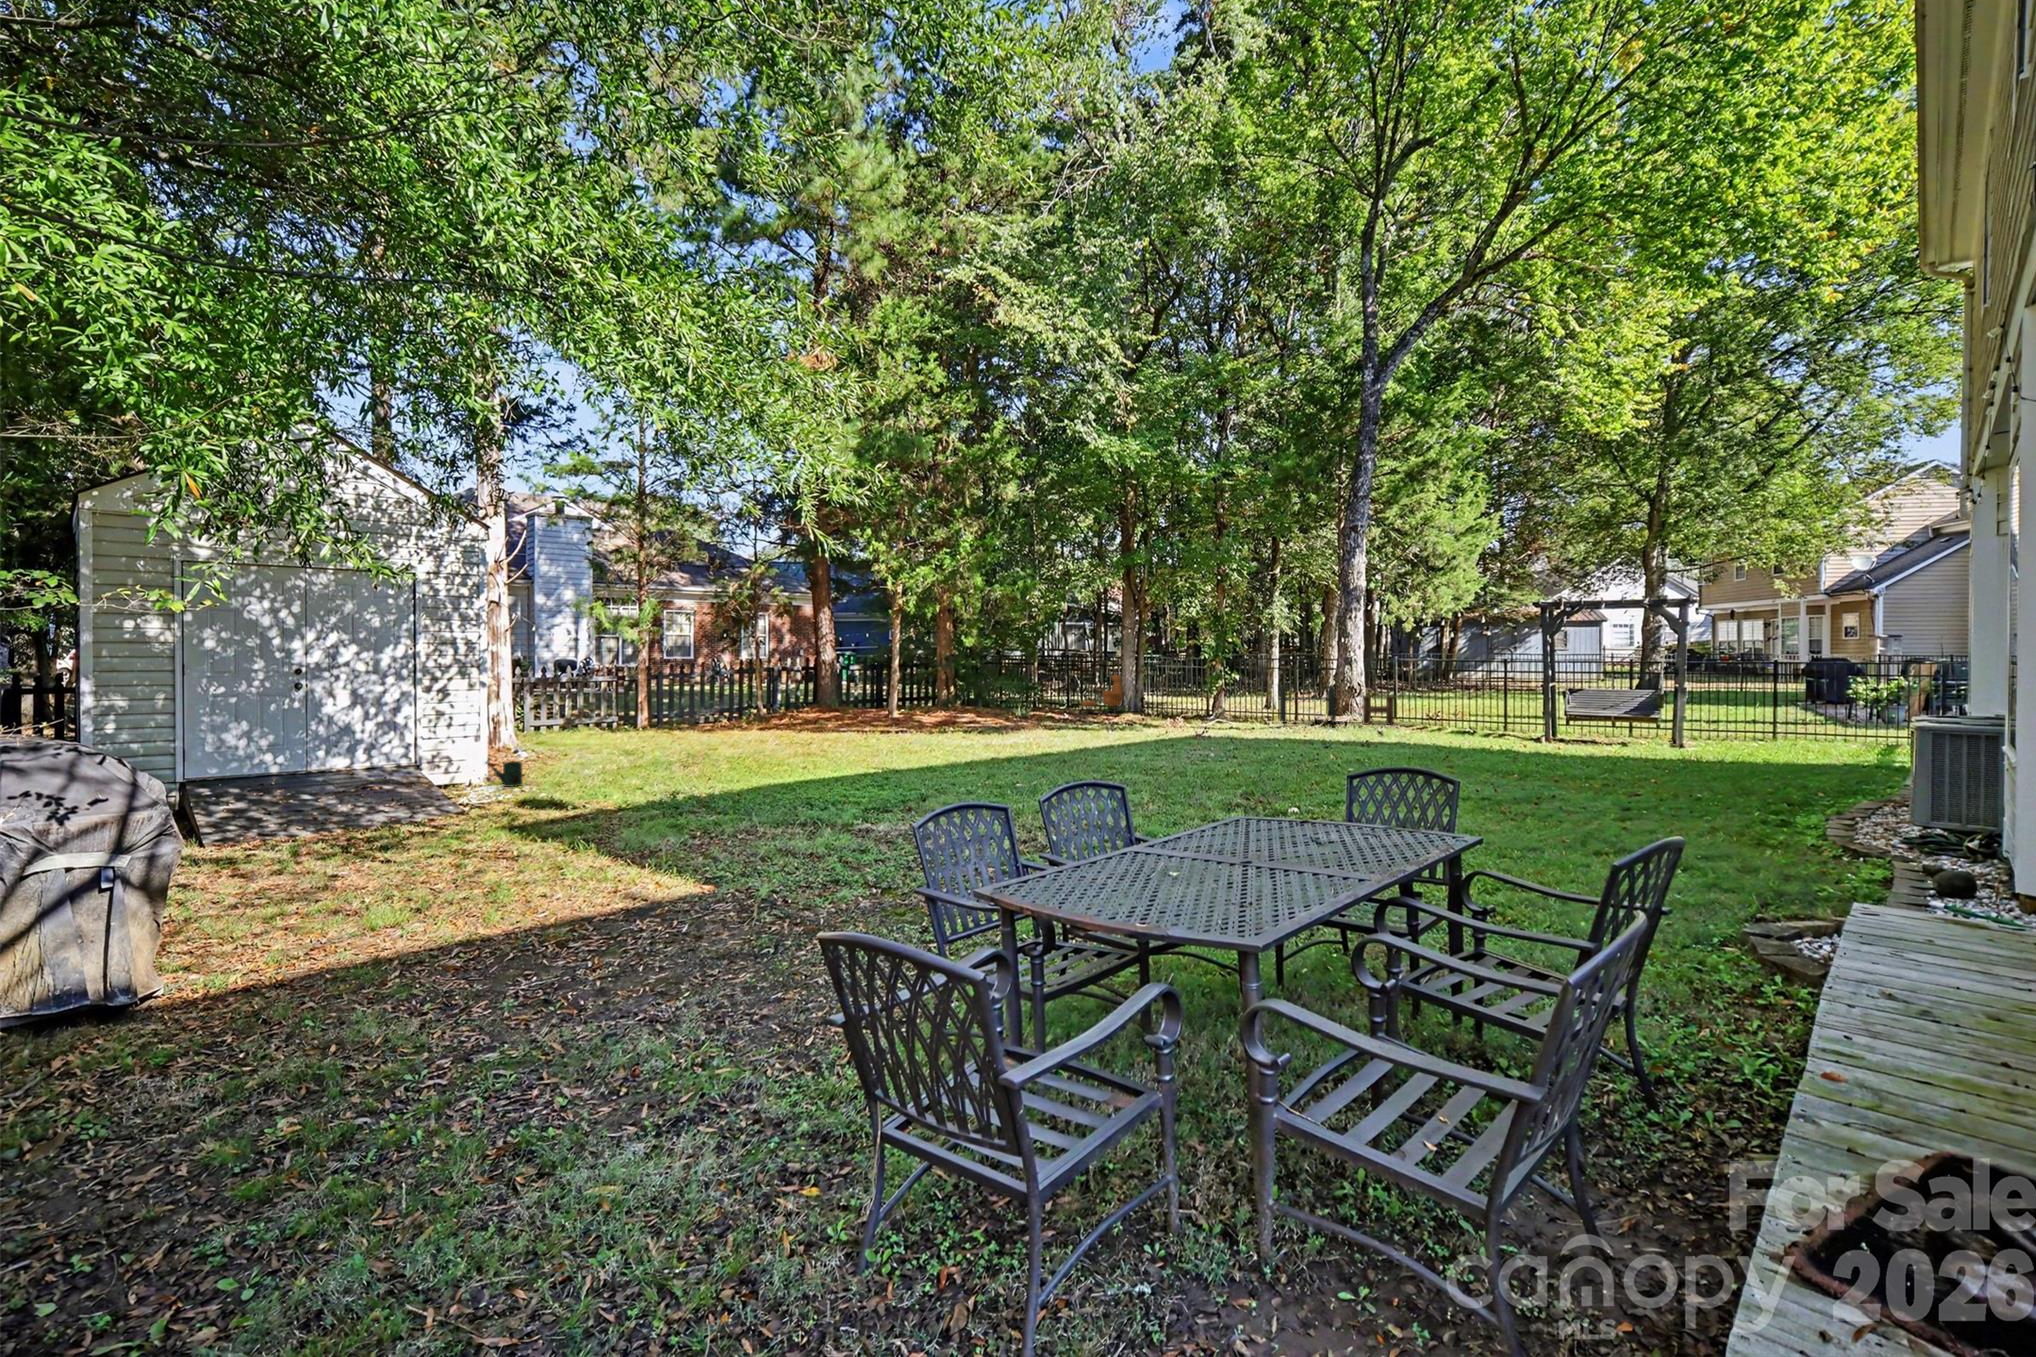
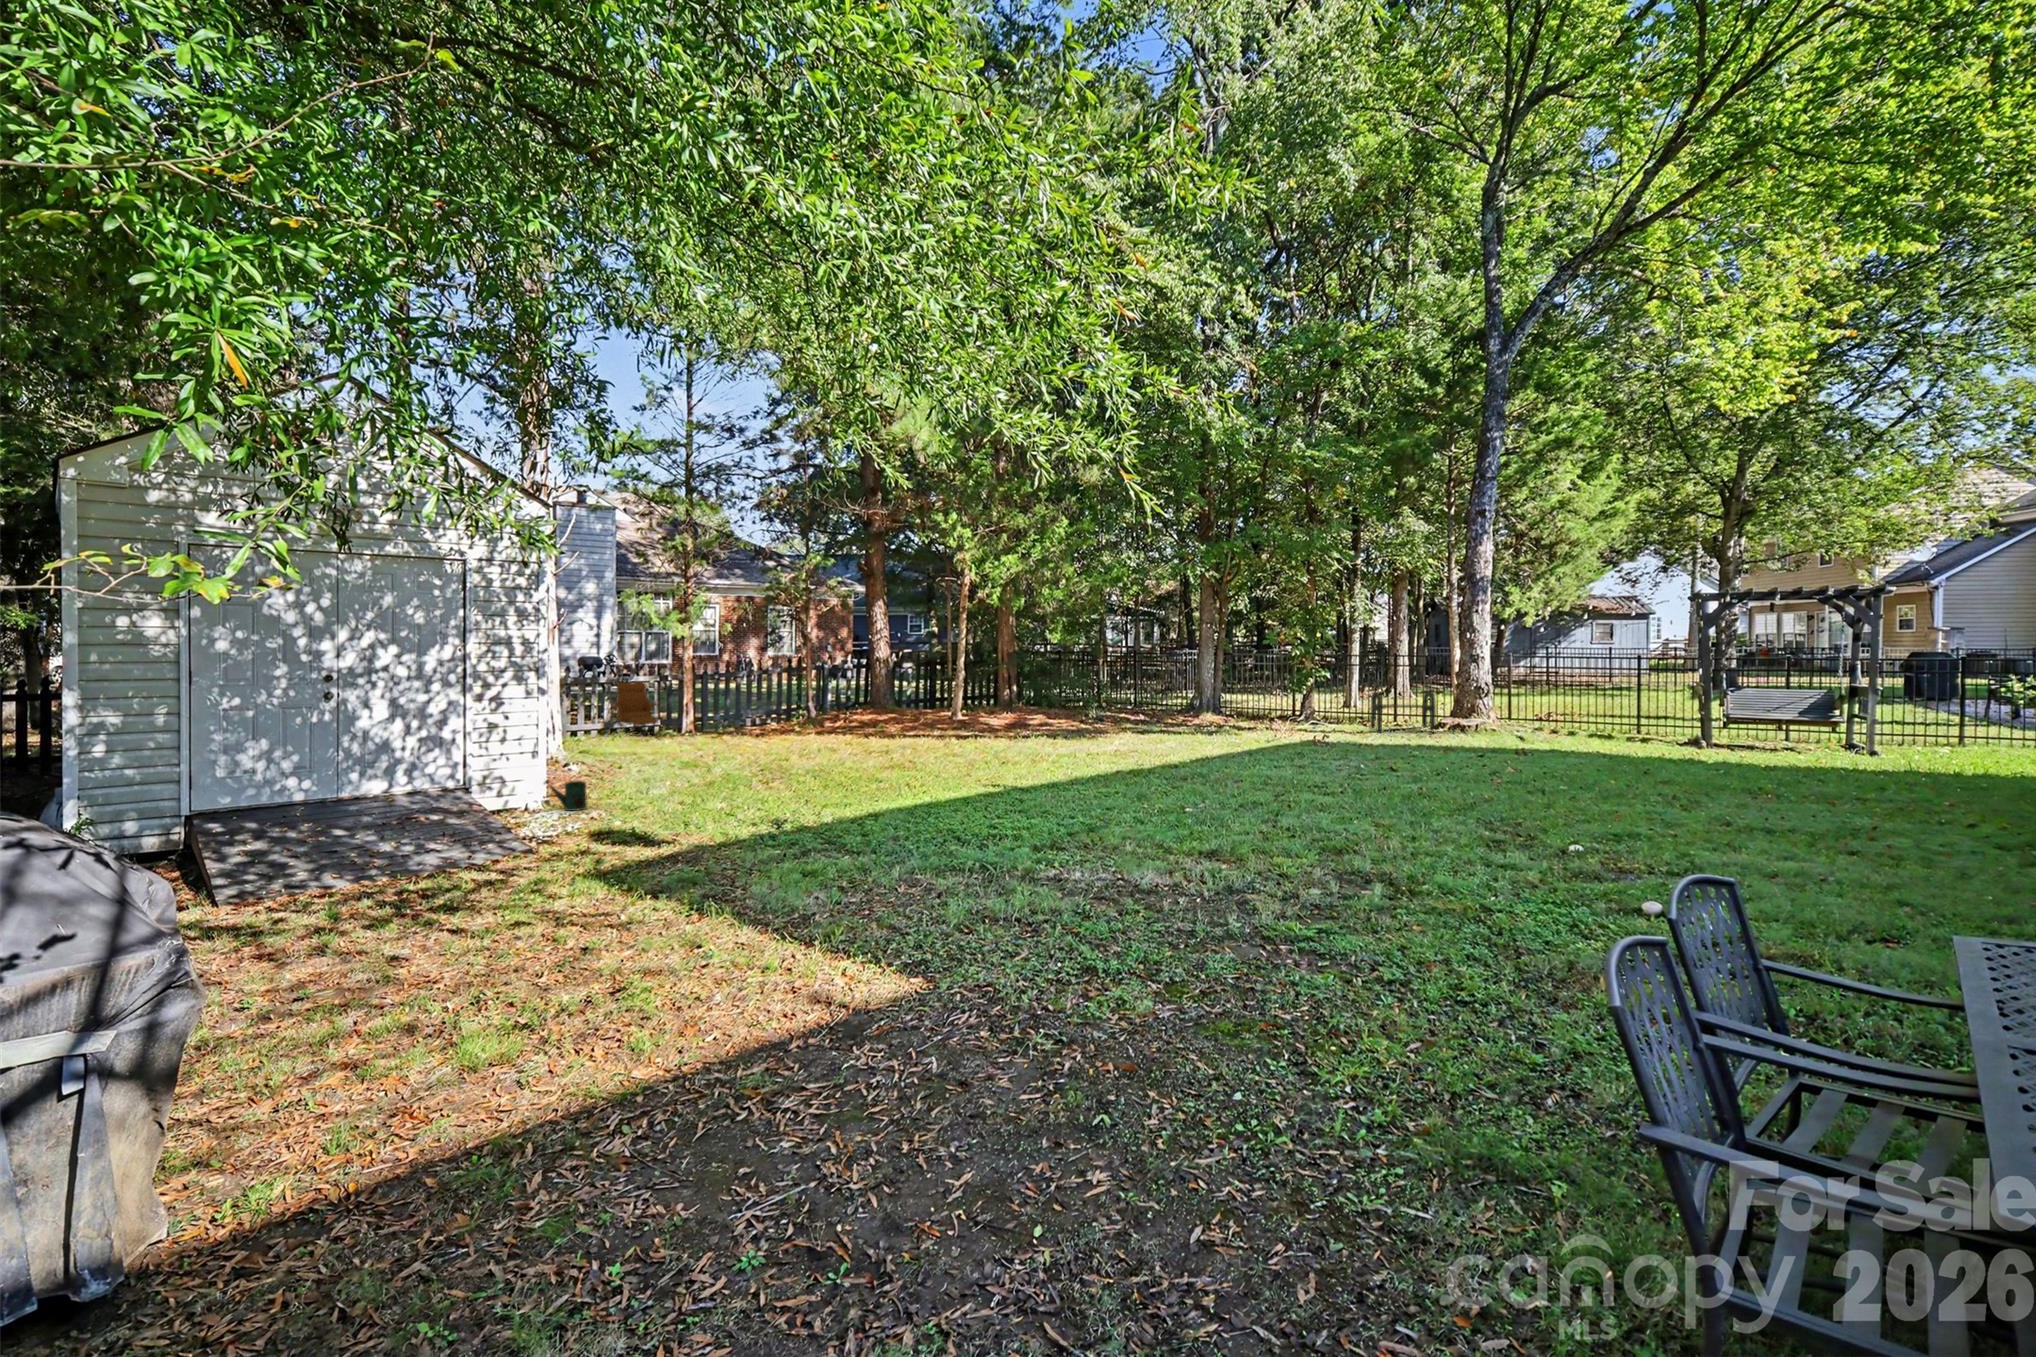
lounge chair: present [1081,675,1122,714] -> present [612,682,658,736]
side table: present [1362,695,1394,725] -> none [1461,703,1504,736]

